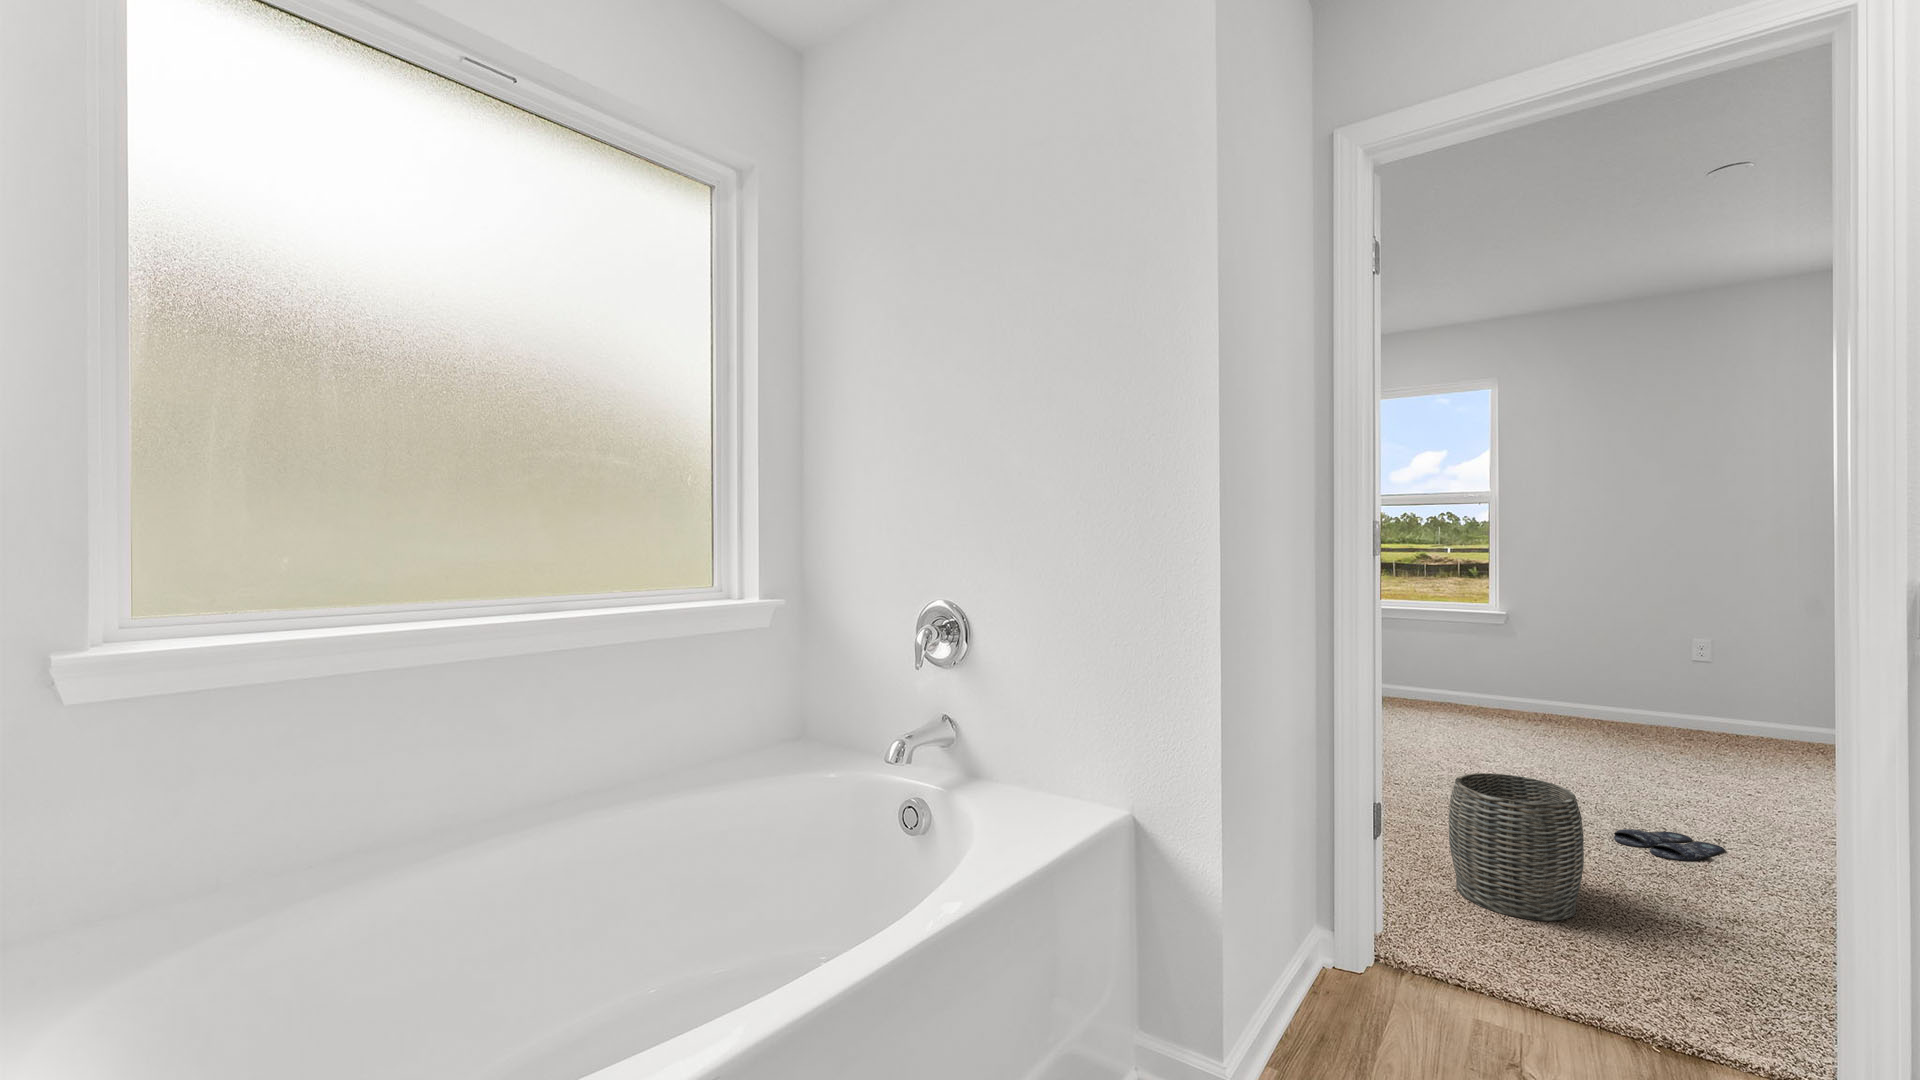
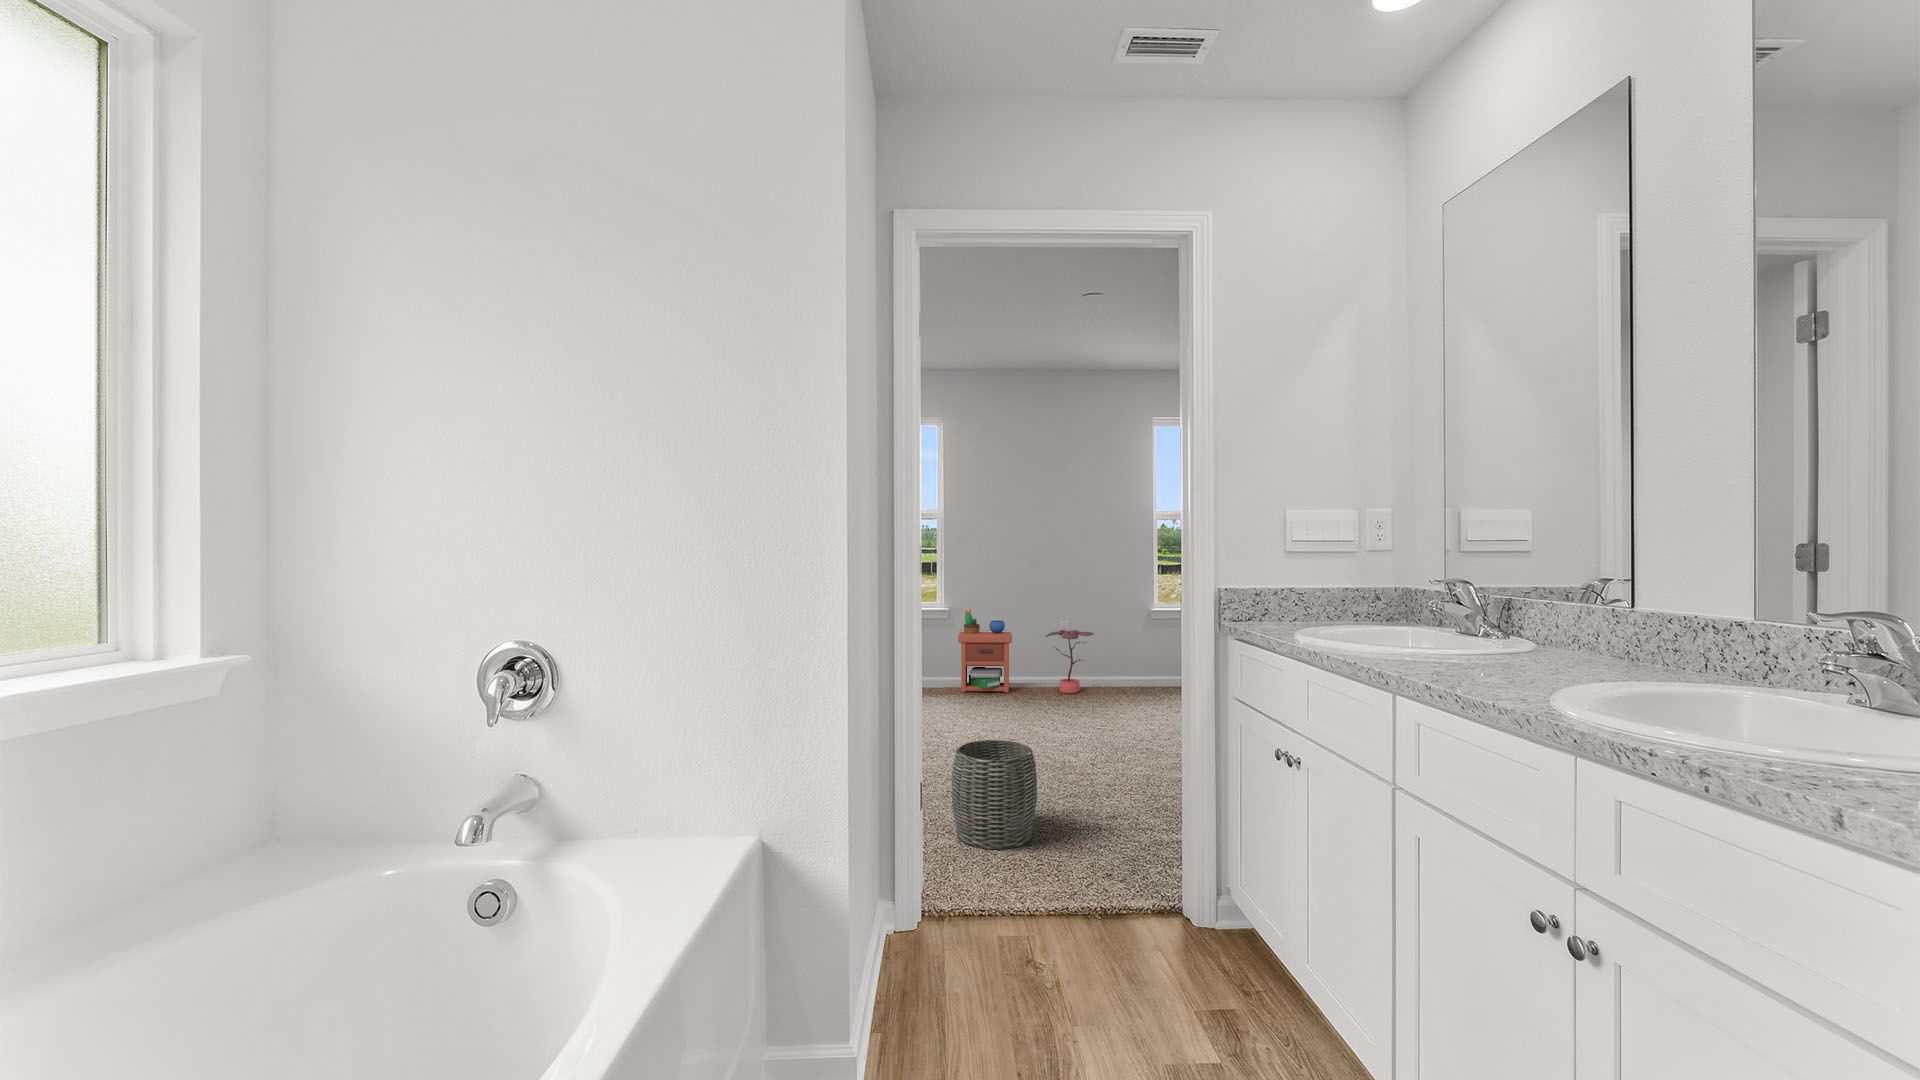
nightstand: none [1522,614,1613,730] -> present [958,609,1012,693]
potted plant: none [1673,651,1768,745] -> present [1046,630,1094,694]
slippers: present [1614,829,1725,861] -> none [1036,762,1093,782]

